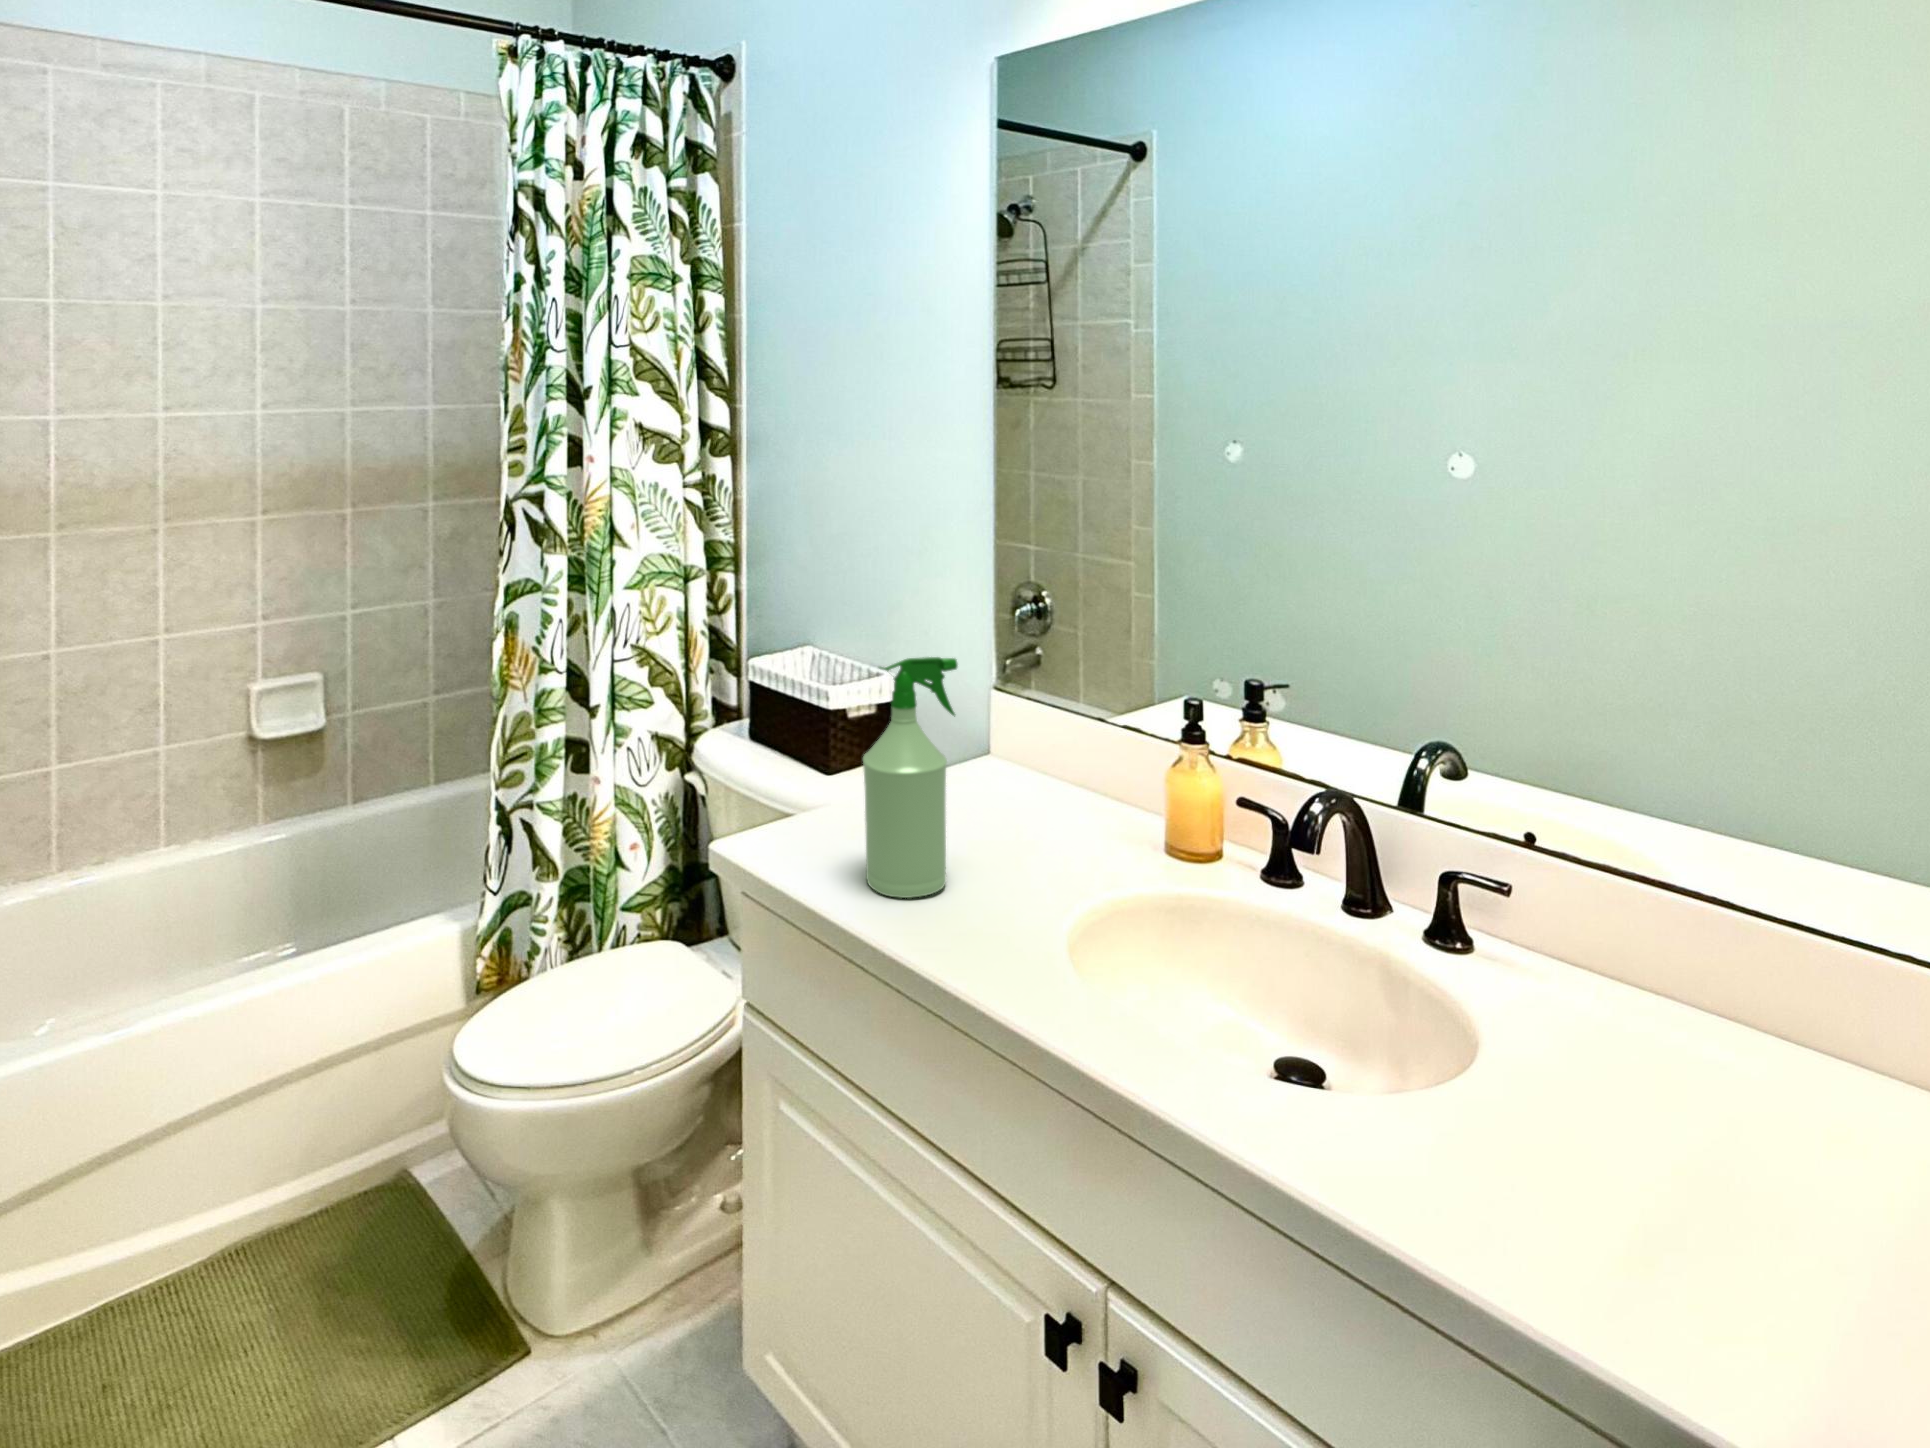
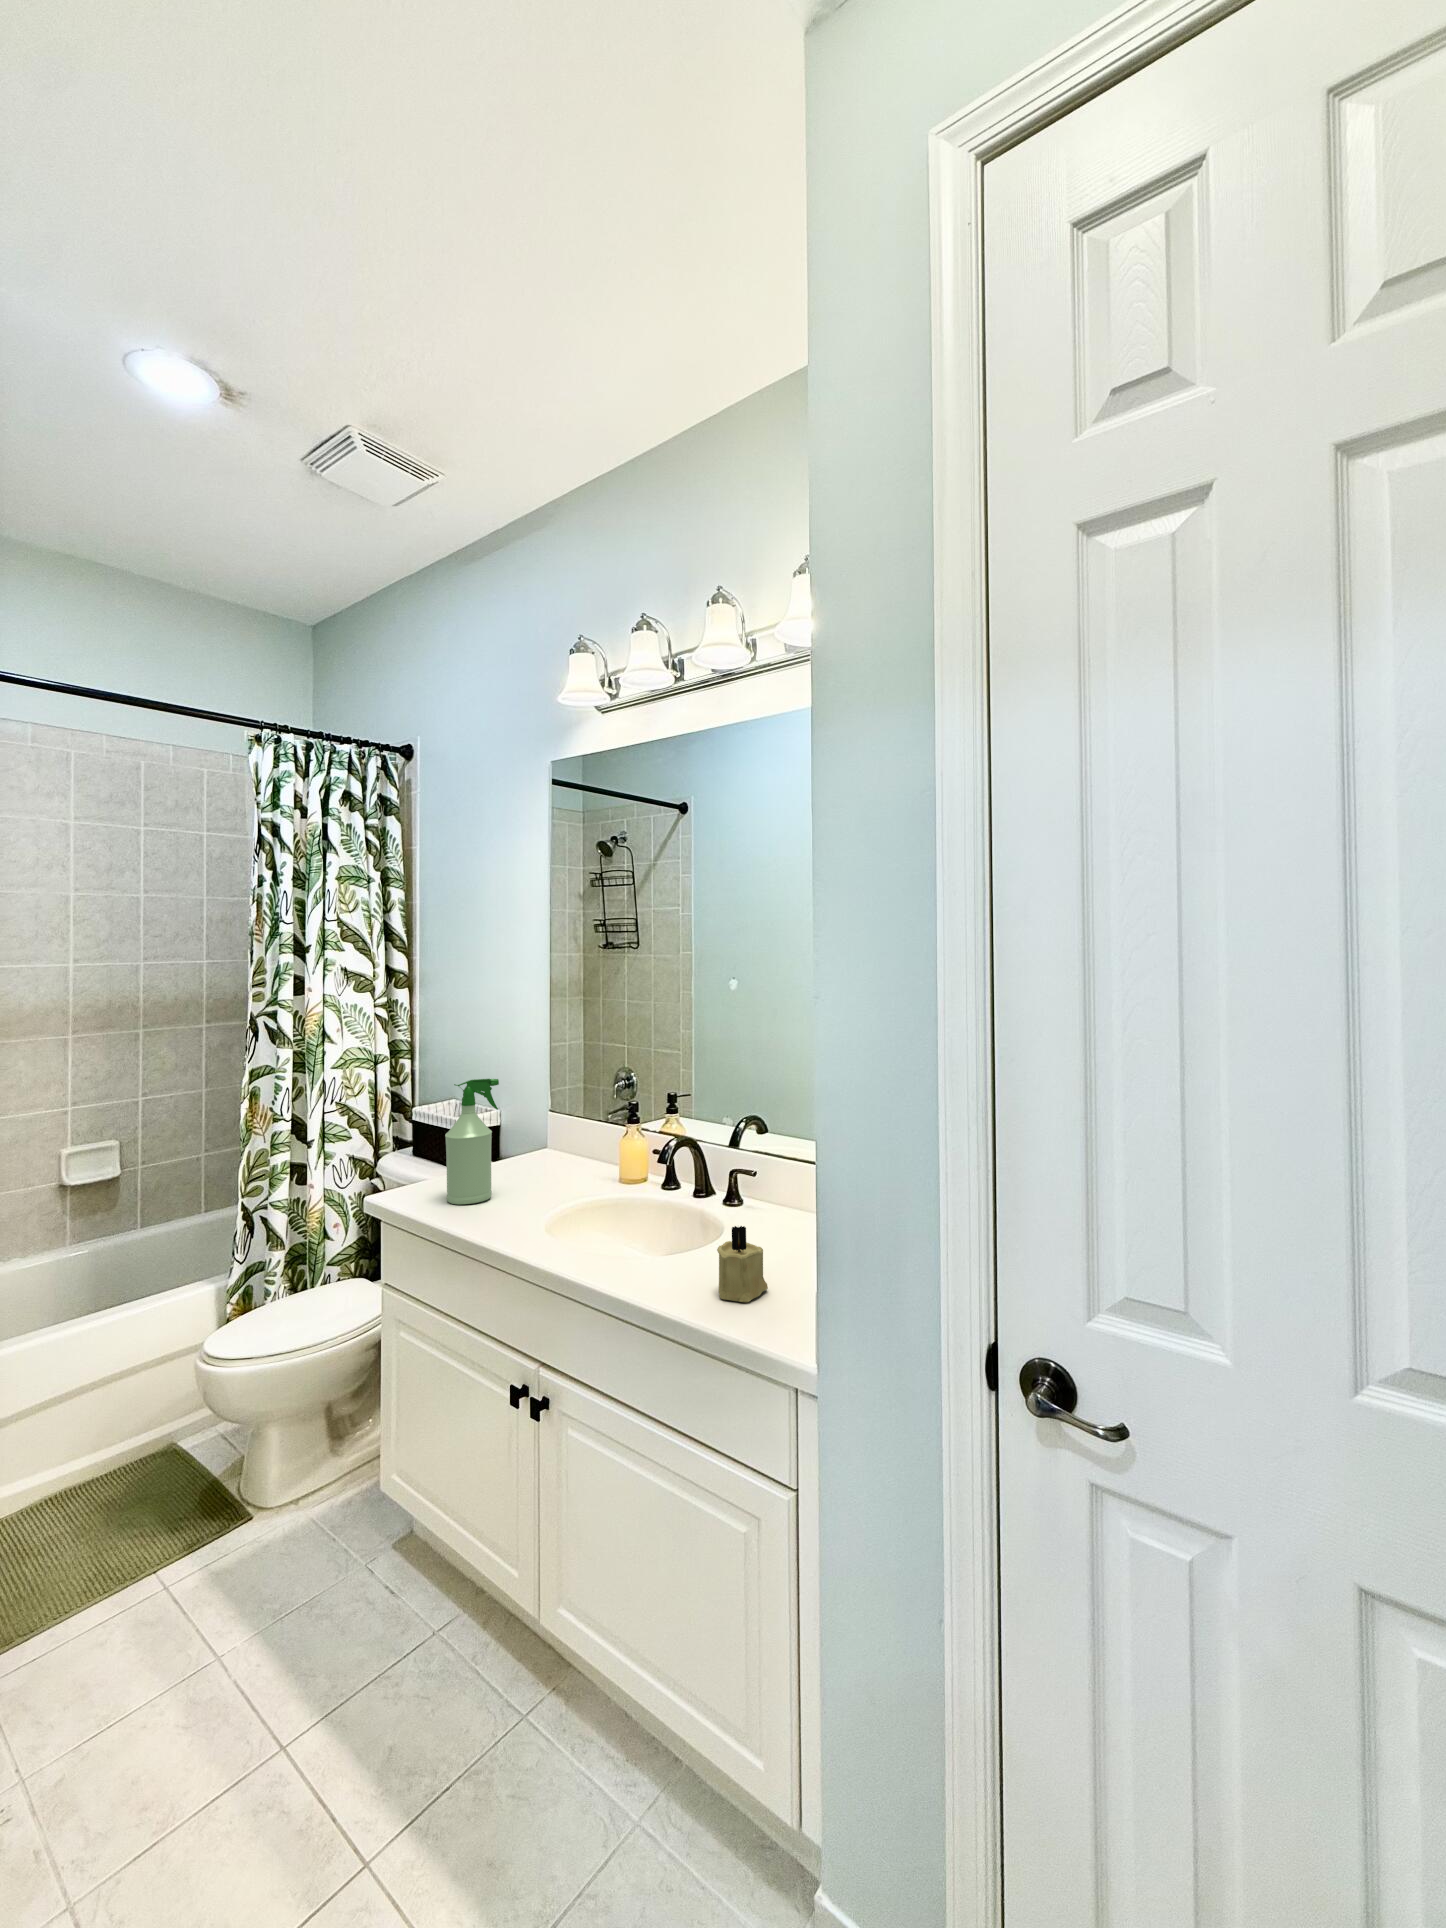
candle: none [1616,1131,1759,1351] -> present [717,1226,768,1302]

